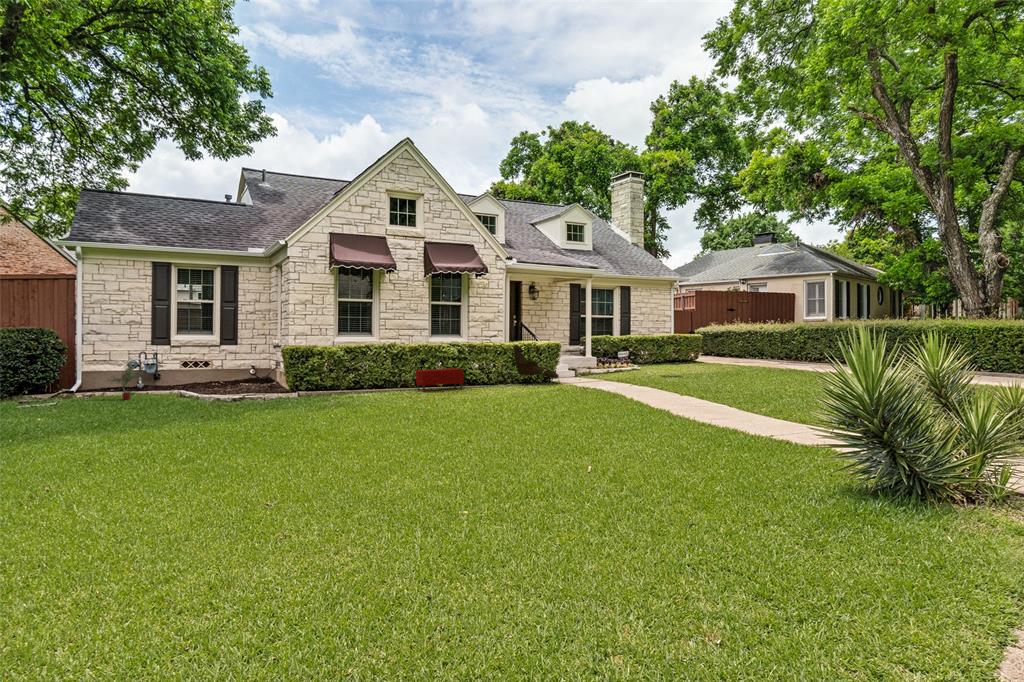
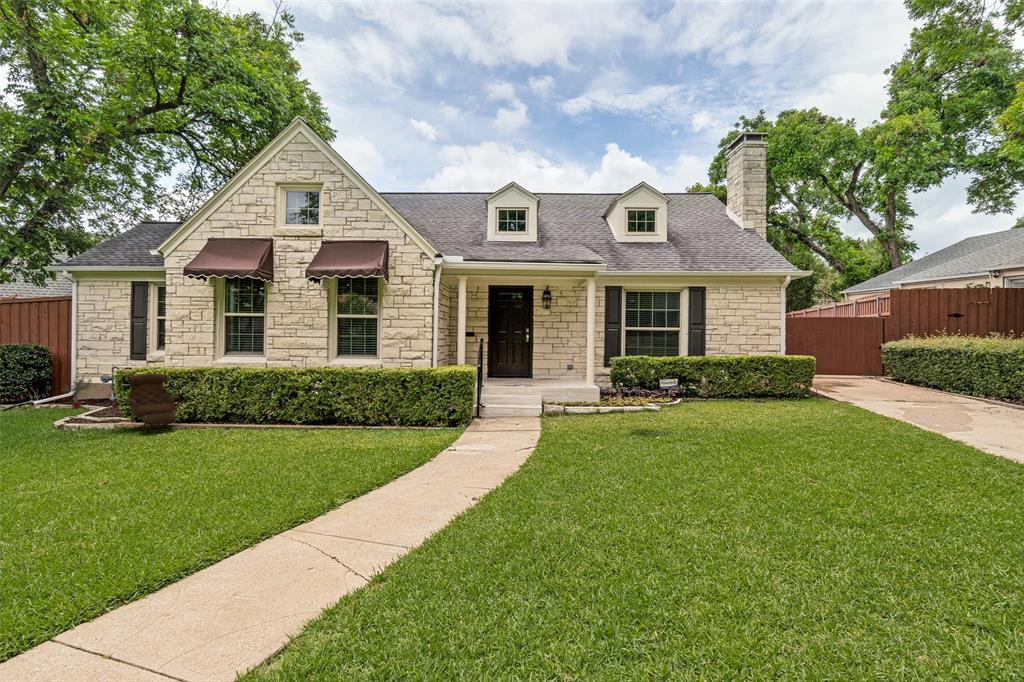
lounge chair: present [514,345,559,384] -> present [124,373,179,433]
bench: present [416,368,464,392] -> none [251,399,319,429]

